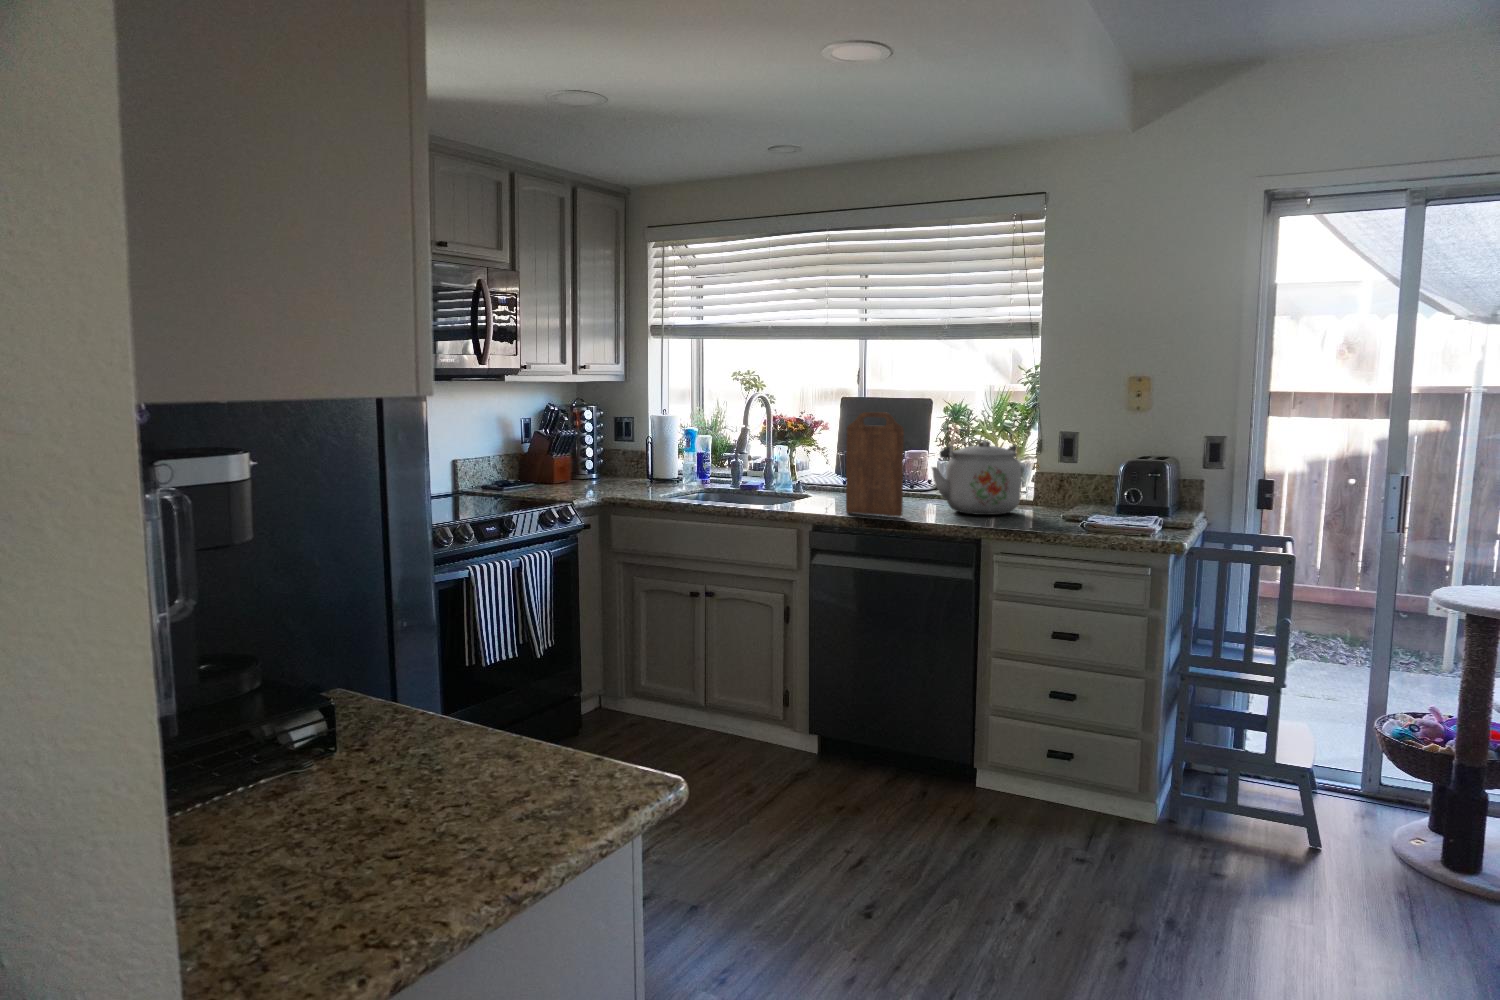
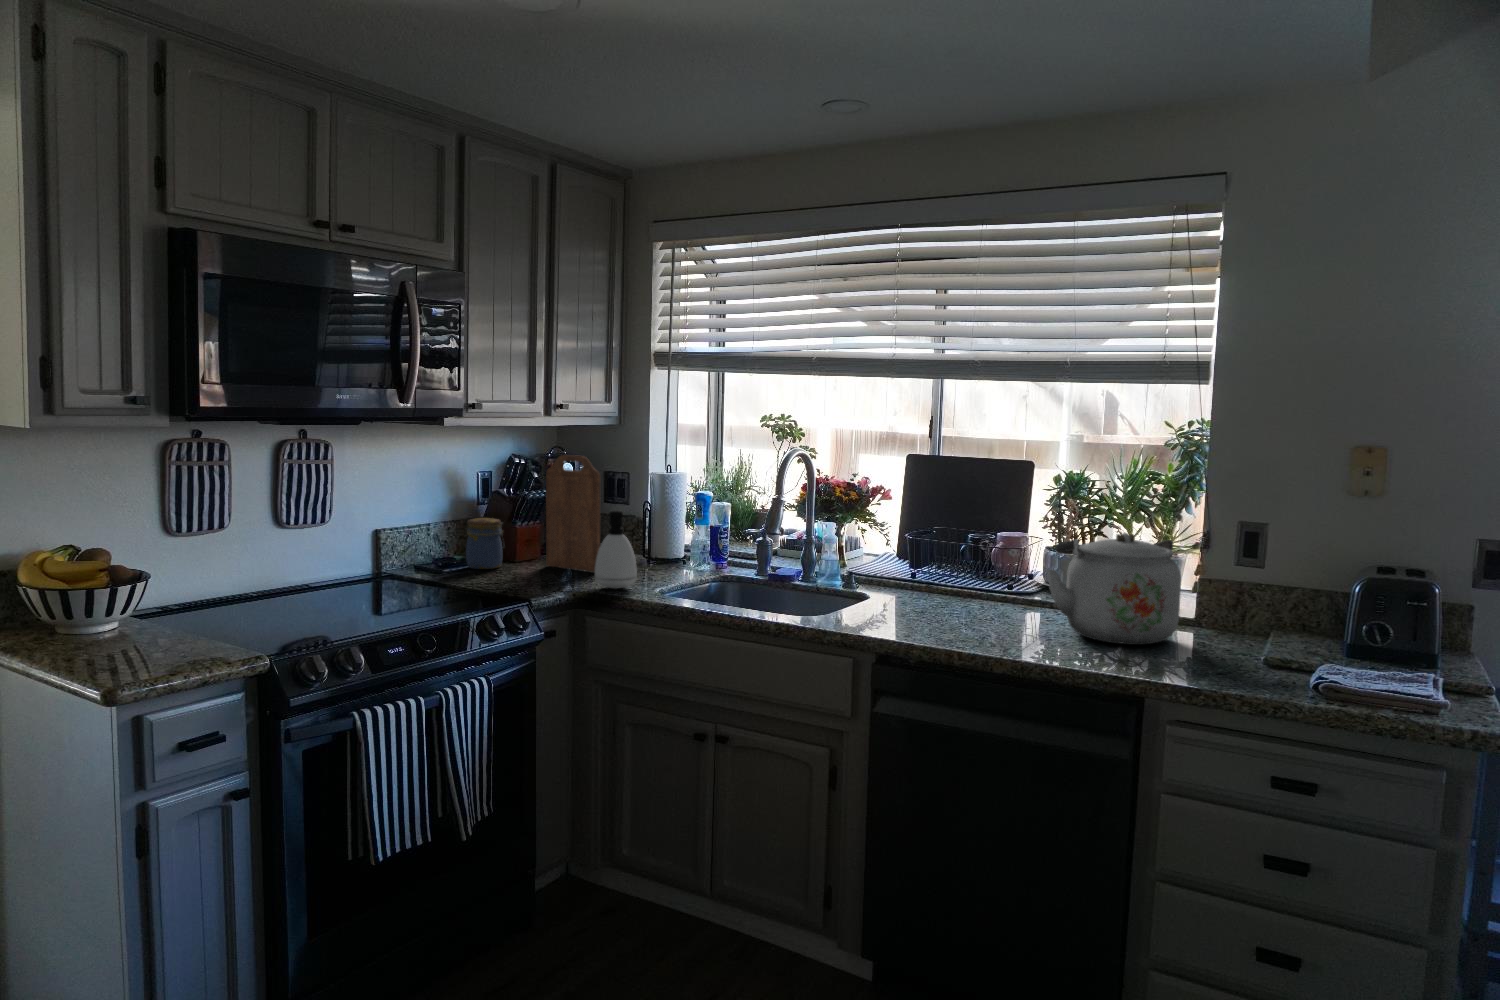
cutting board: present [846,412,904,516] -> present [546,455,600,572]
soap dispenser: none [616,439,647,495] -> present [595,510,637,589]
jar: none [518,450,545,487] -> present [466,518,503,569]

